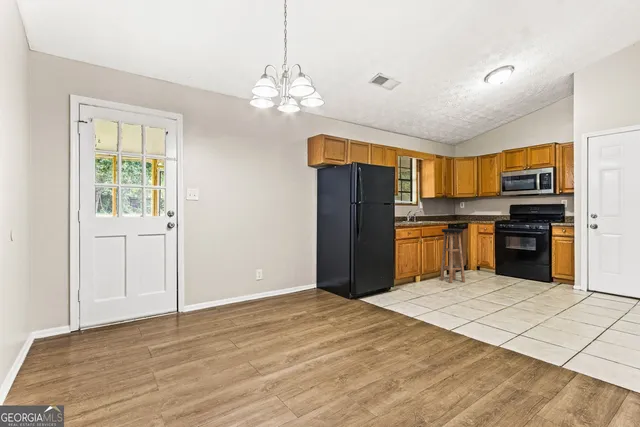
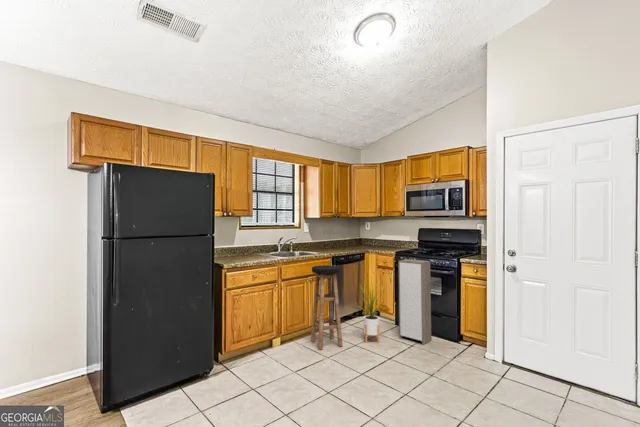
storage cabinet: none [503,225,528,283] -> present [398,259,431,345]
house plant: none [470,239,496,281] -> present [363,286,382,343]

